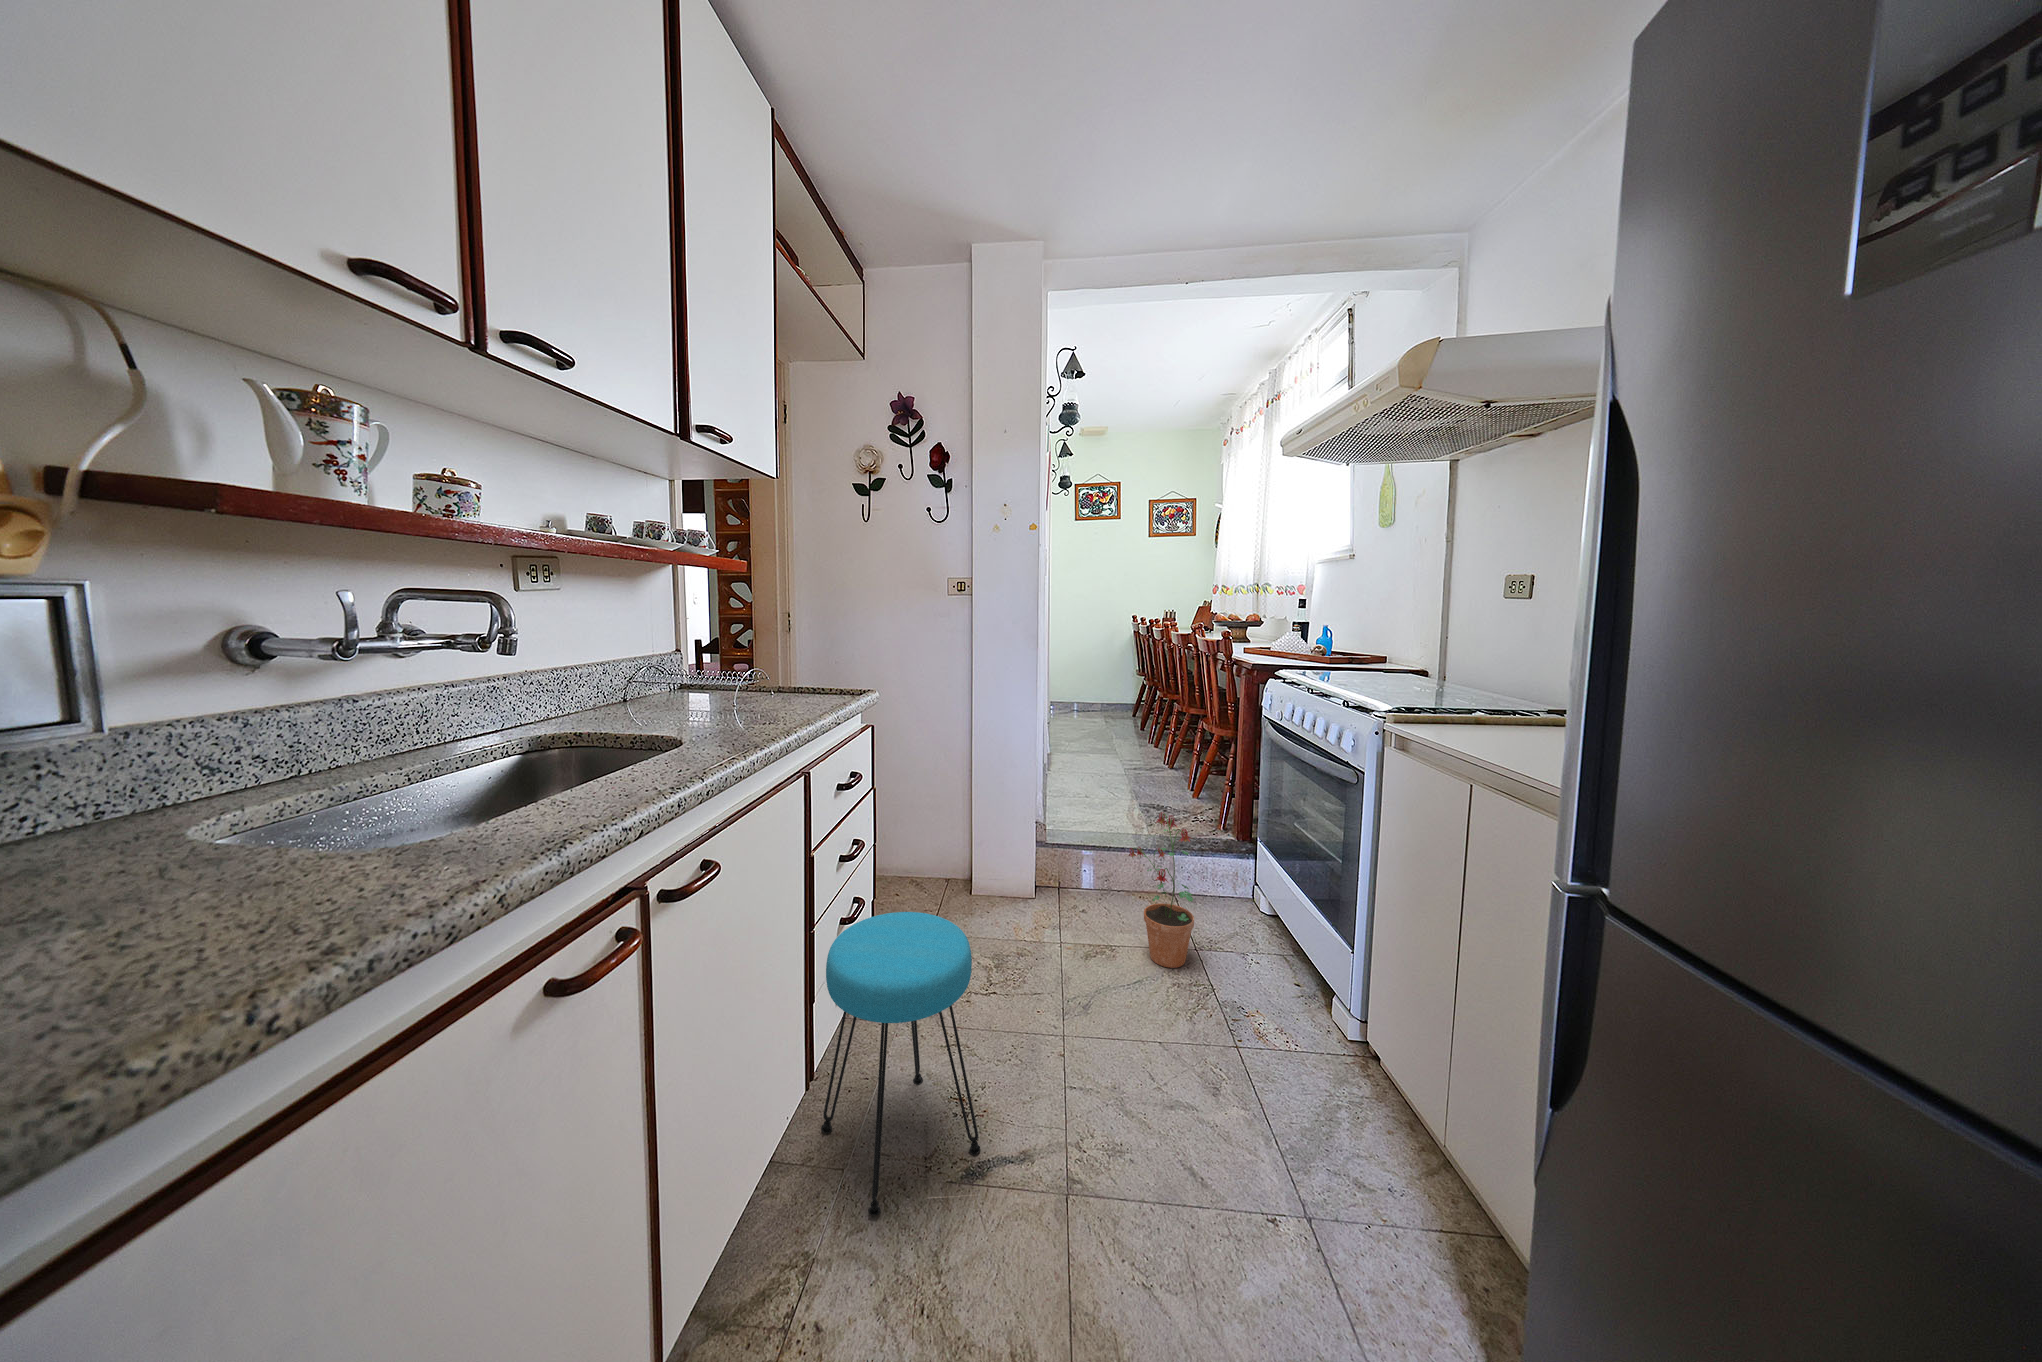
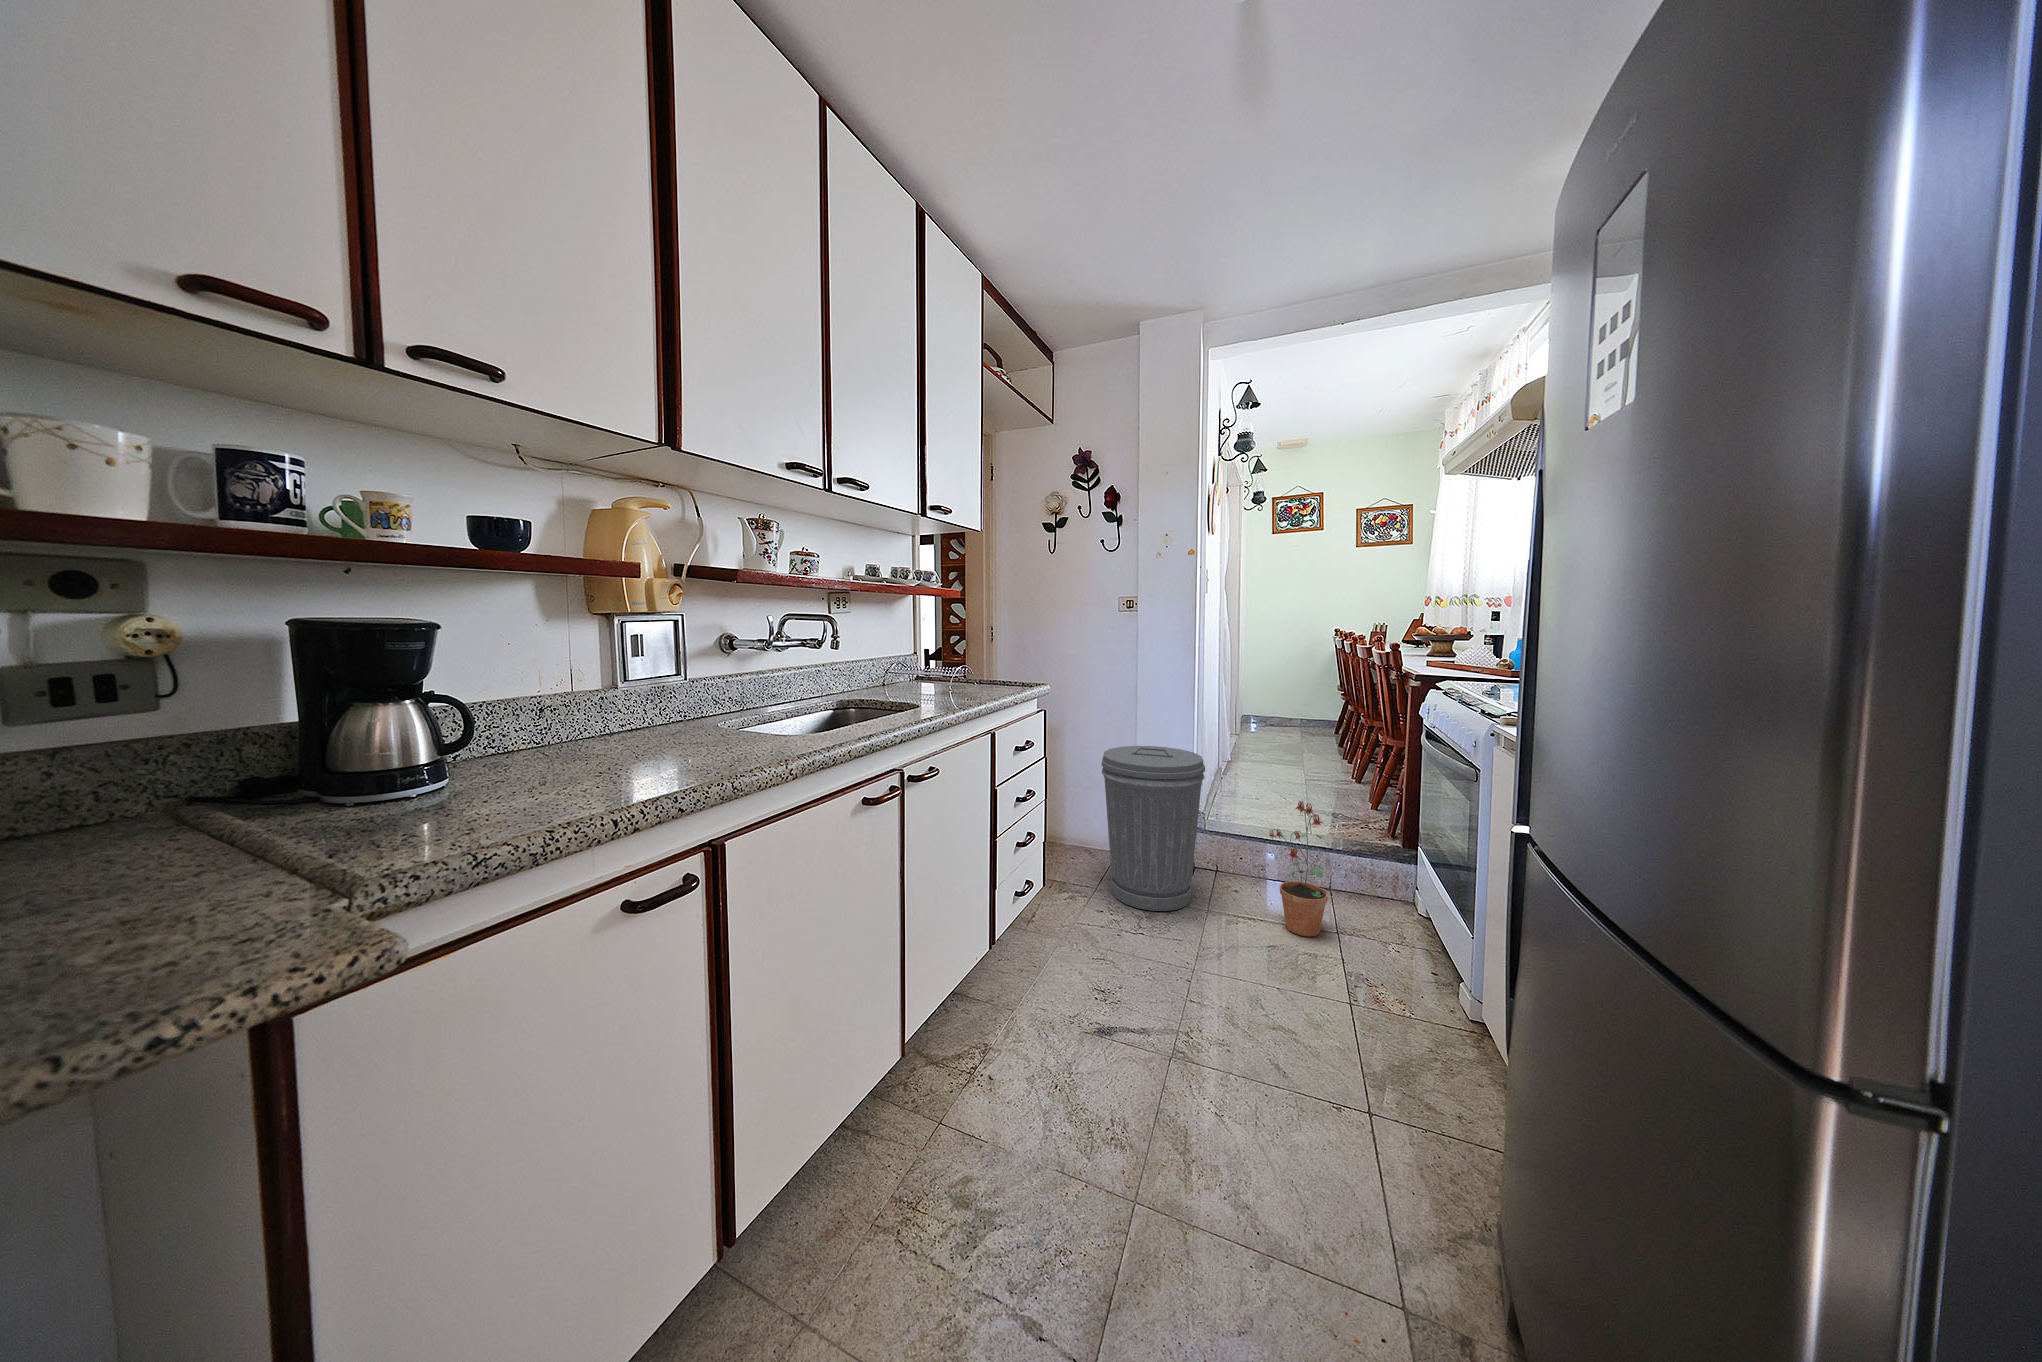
trash can: none [938,757,1059,963] -> present [1102,746,1205,911]
stool: present [821,912,980,1215] -> none [1000,840,1109,1027]

